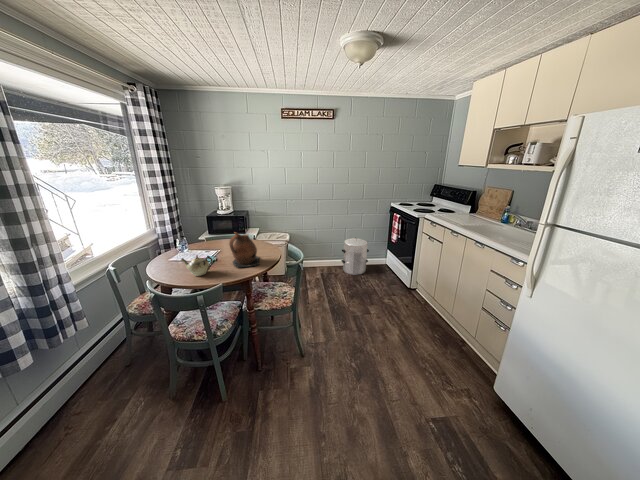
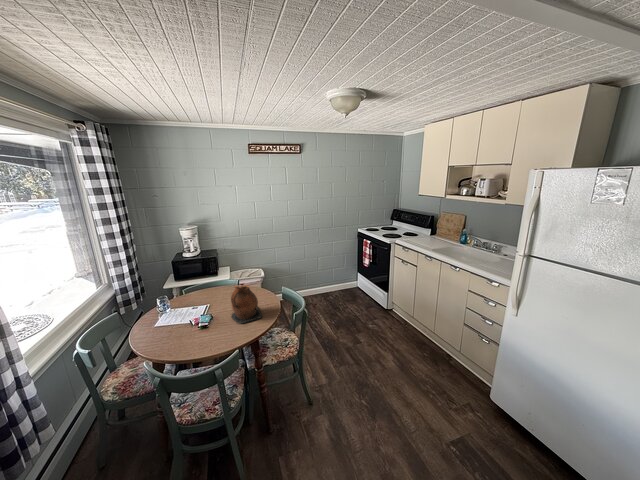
waste bin: present [341,238,369,275] -> none [318,265,344,303]
teapot: present [180,255,213,276] -> none [177,318,216,342]

